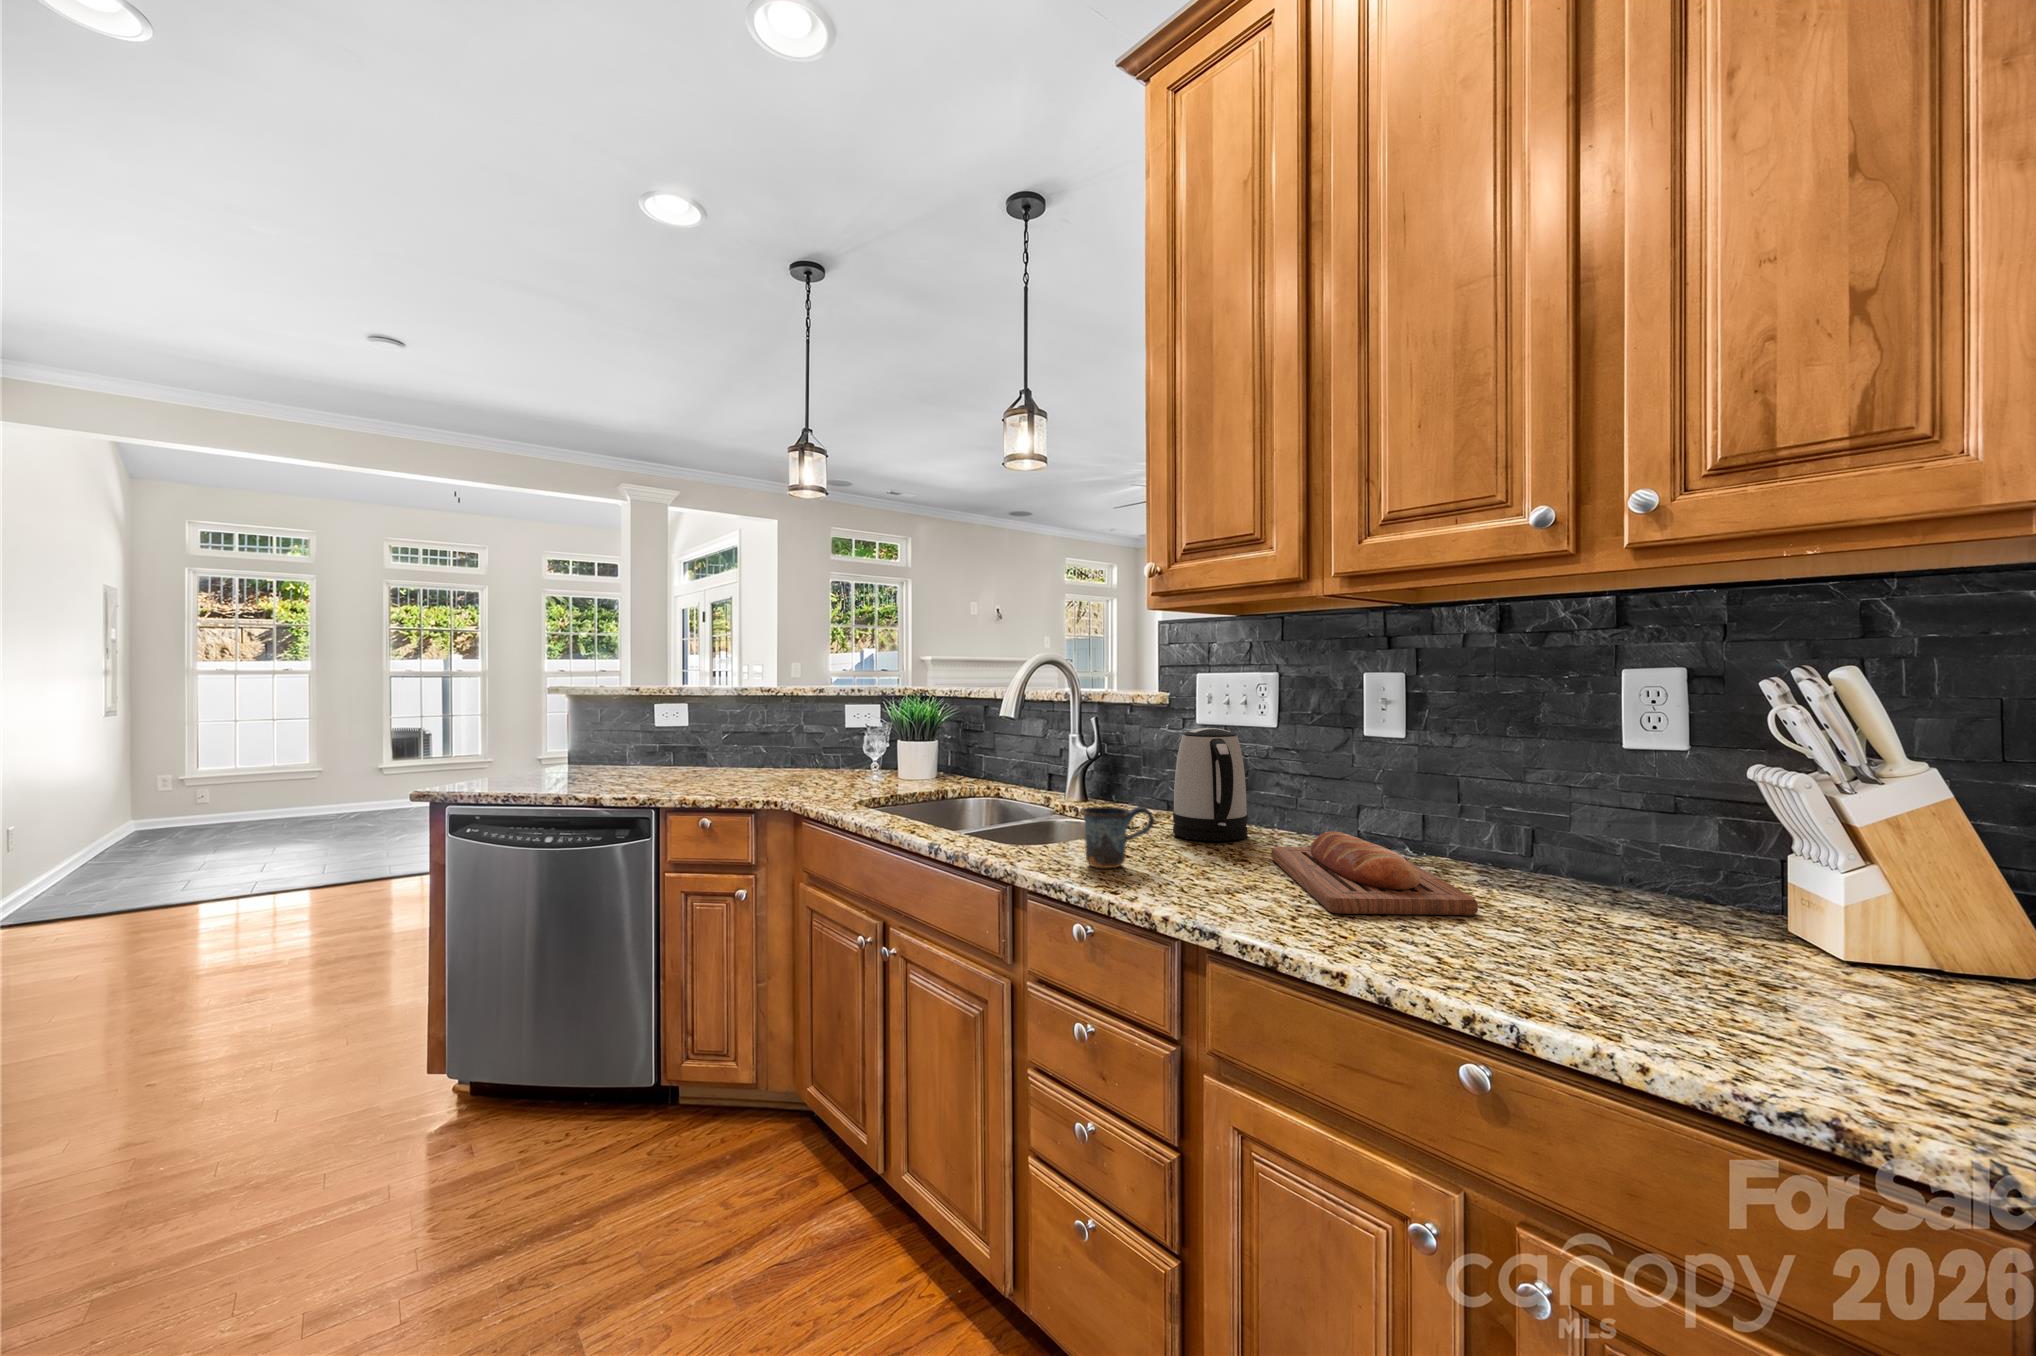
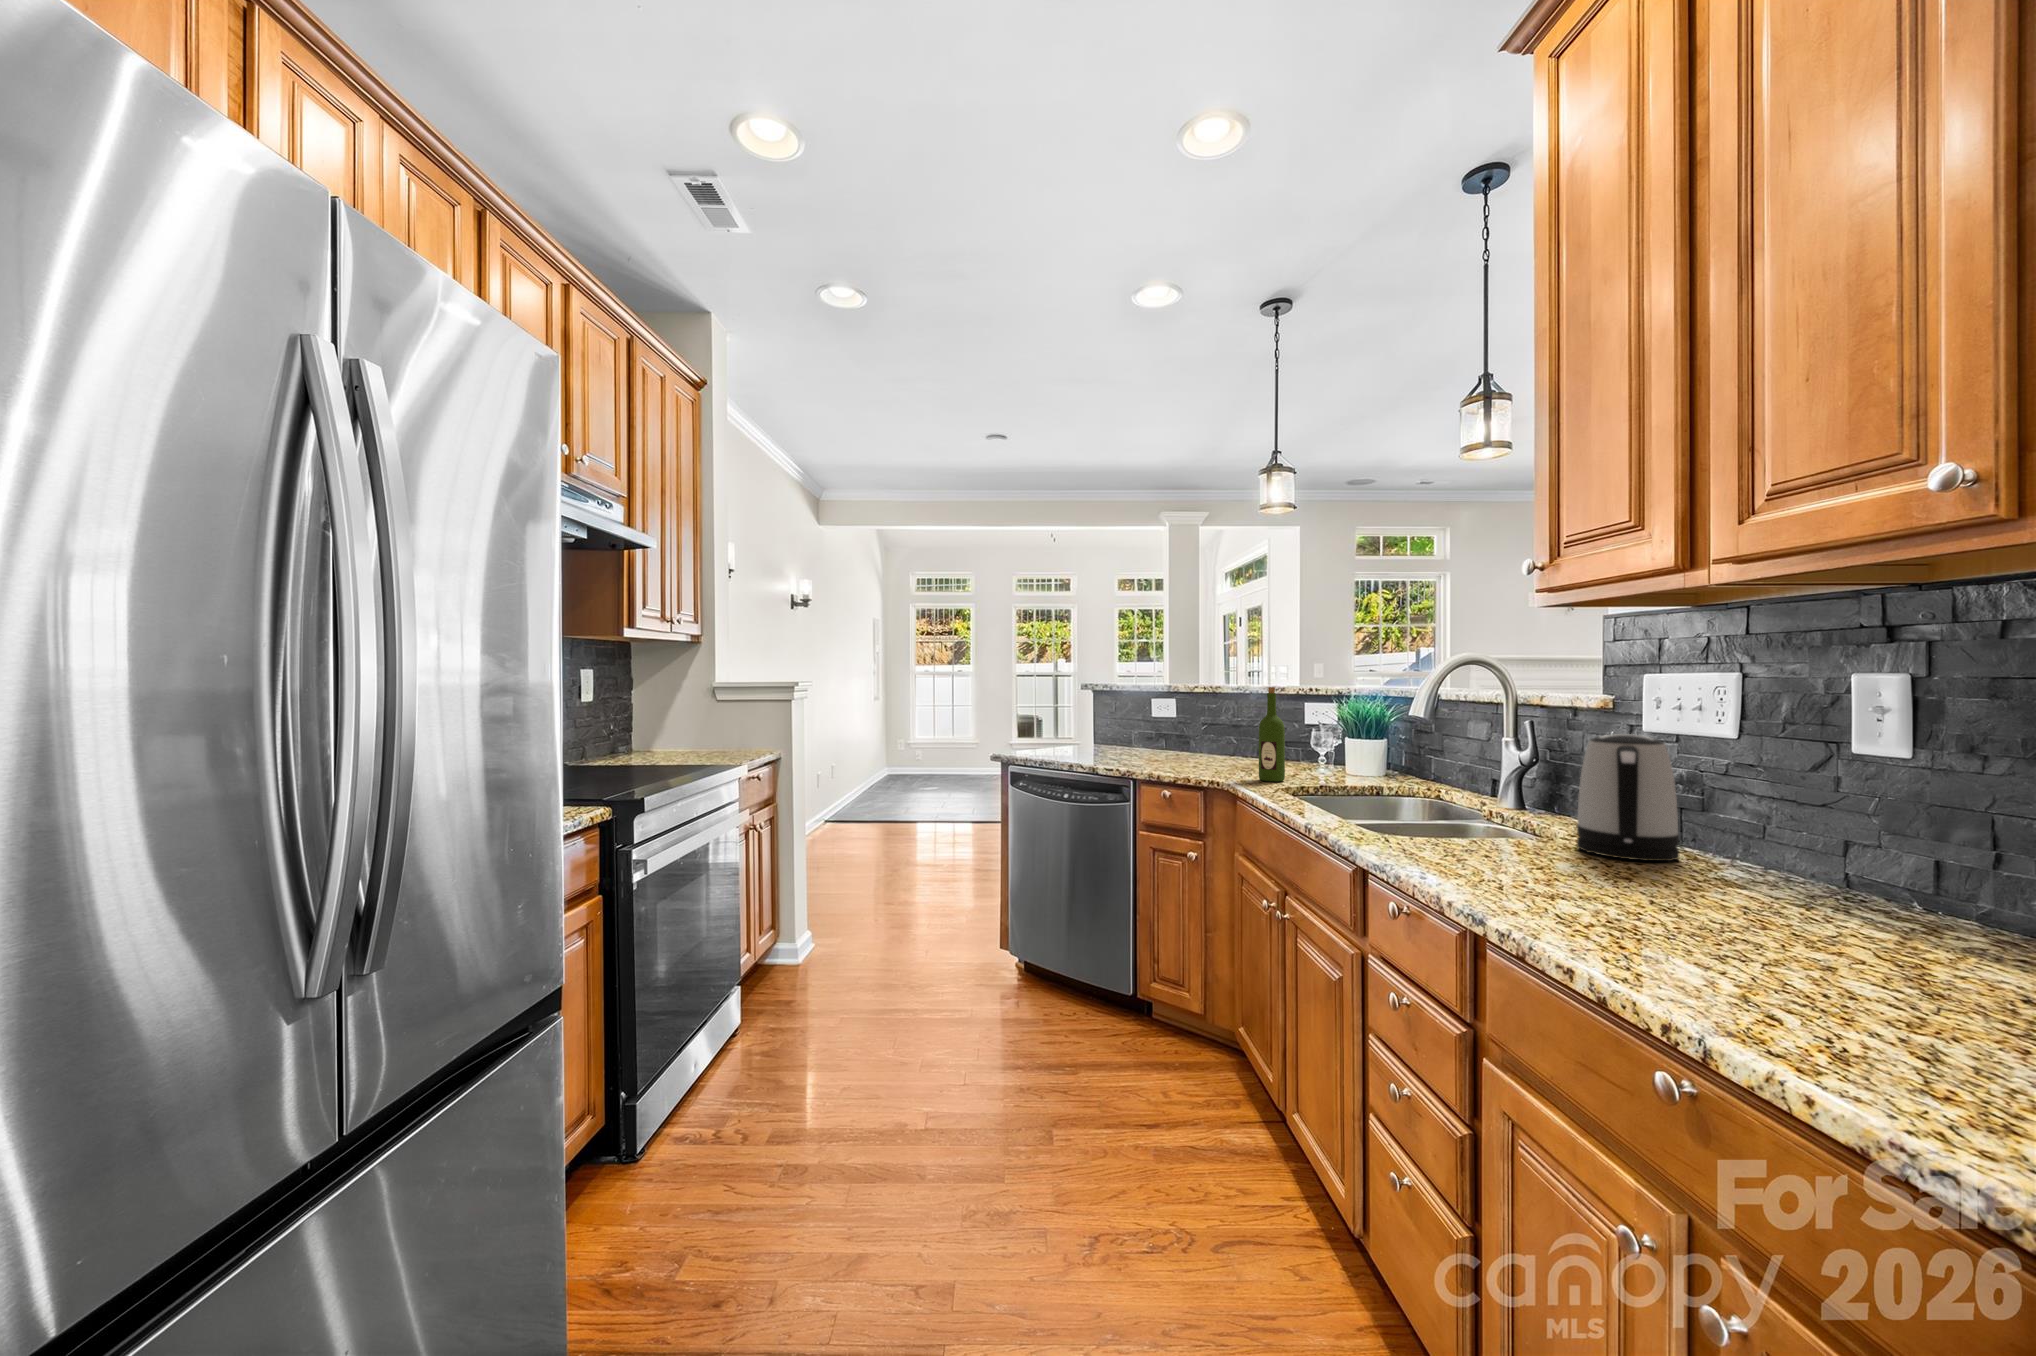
wine bottle: none [821,690,849,797] -> present [1259,687,1285,782]
mug: present [1082,807,1154,868] -> none [1424,803,1504,863]
bread loaf: present [1271,831,1478,915] -> none [1653,860,1887,975]

